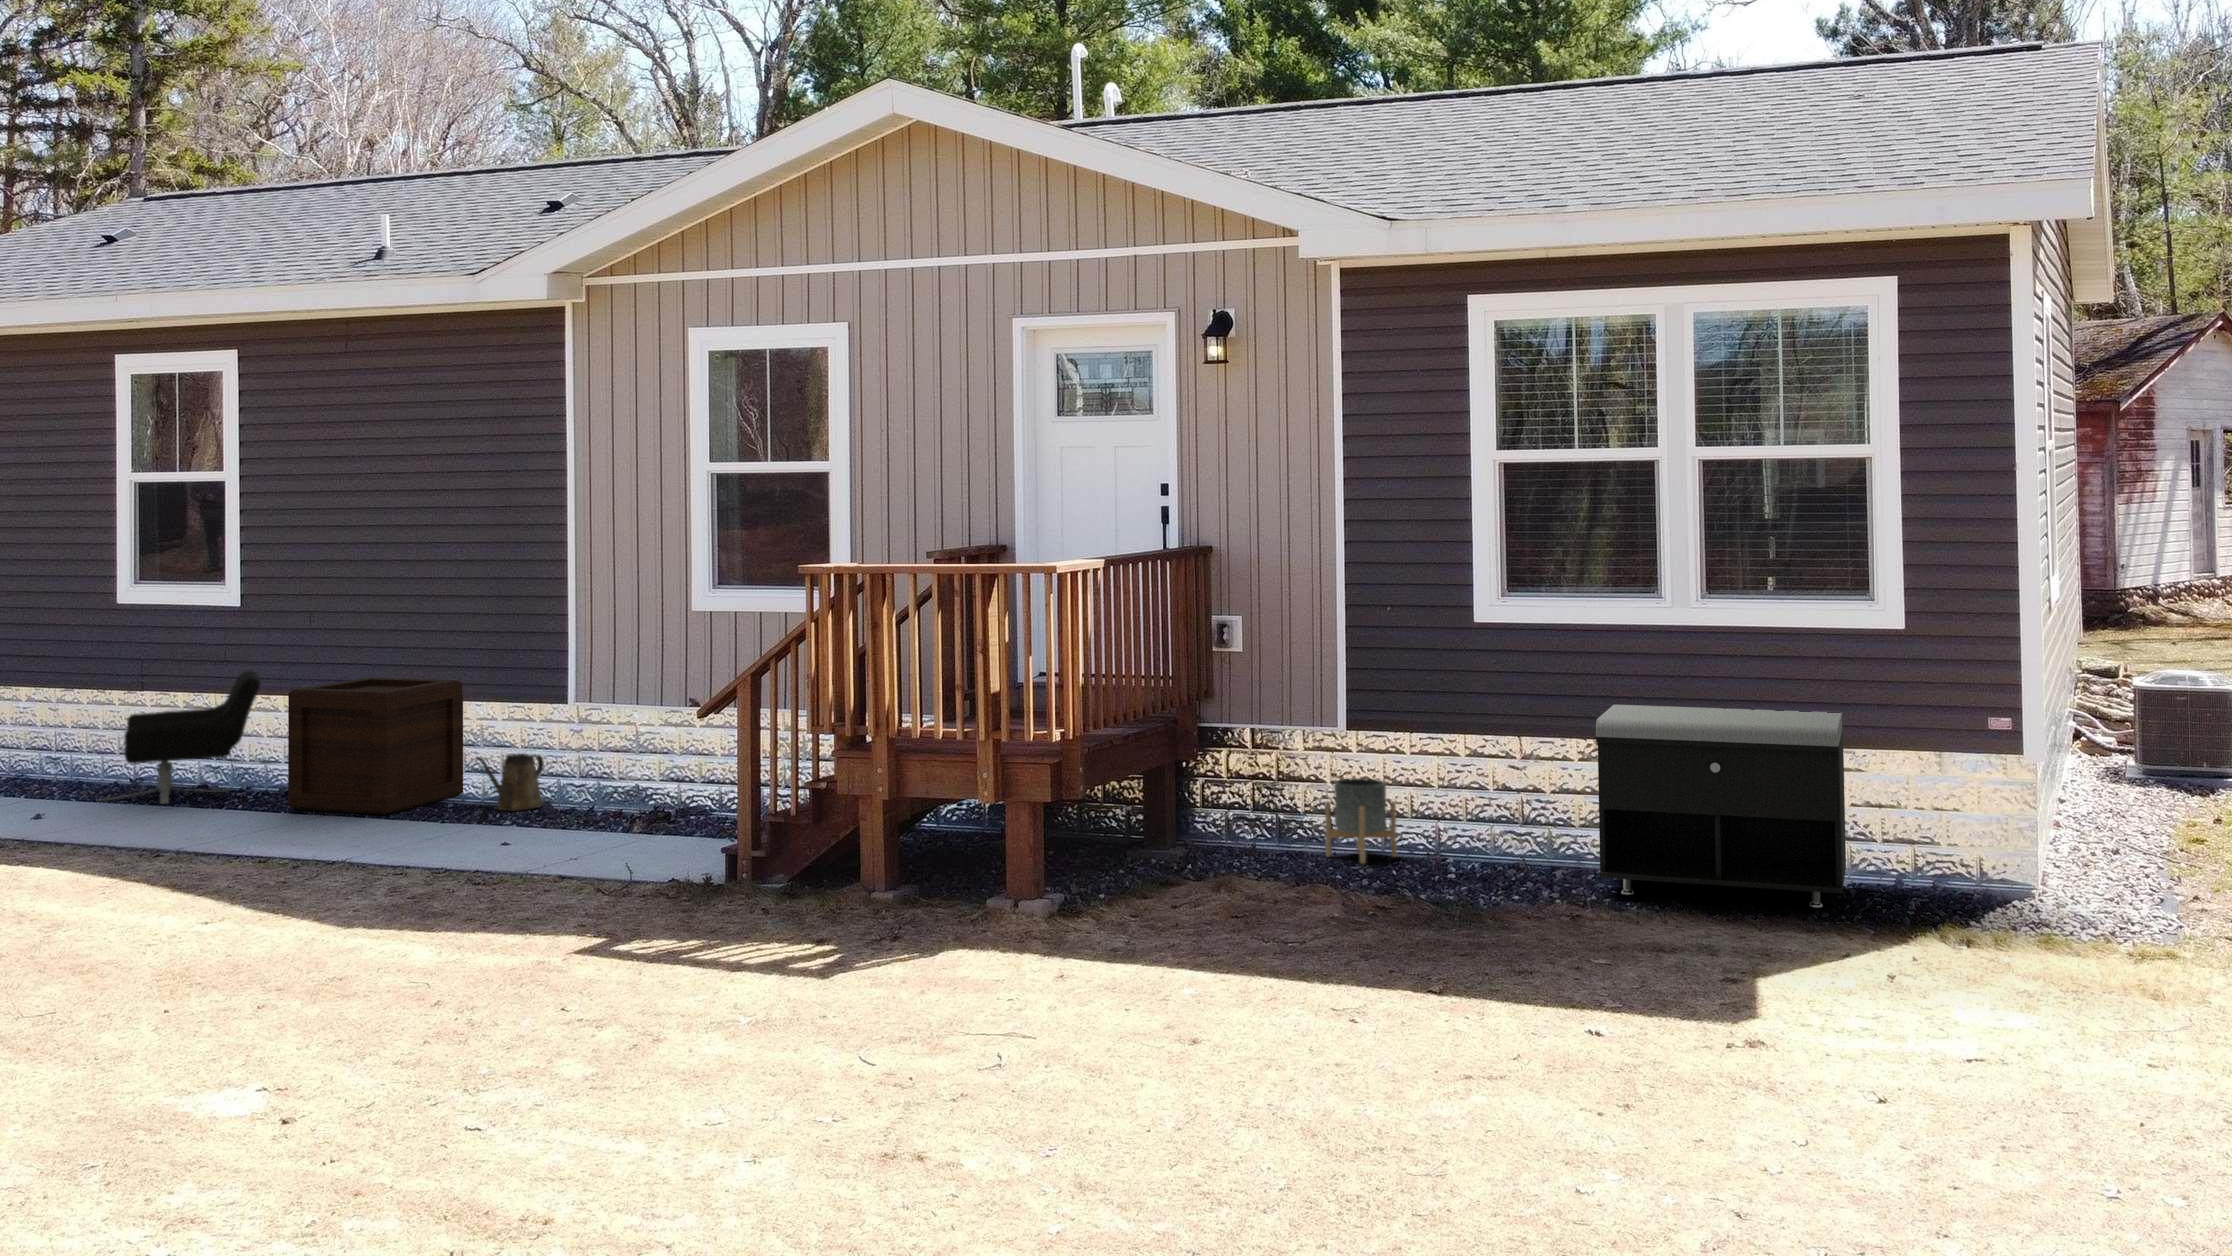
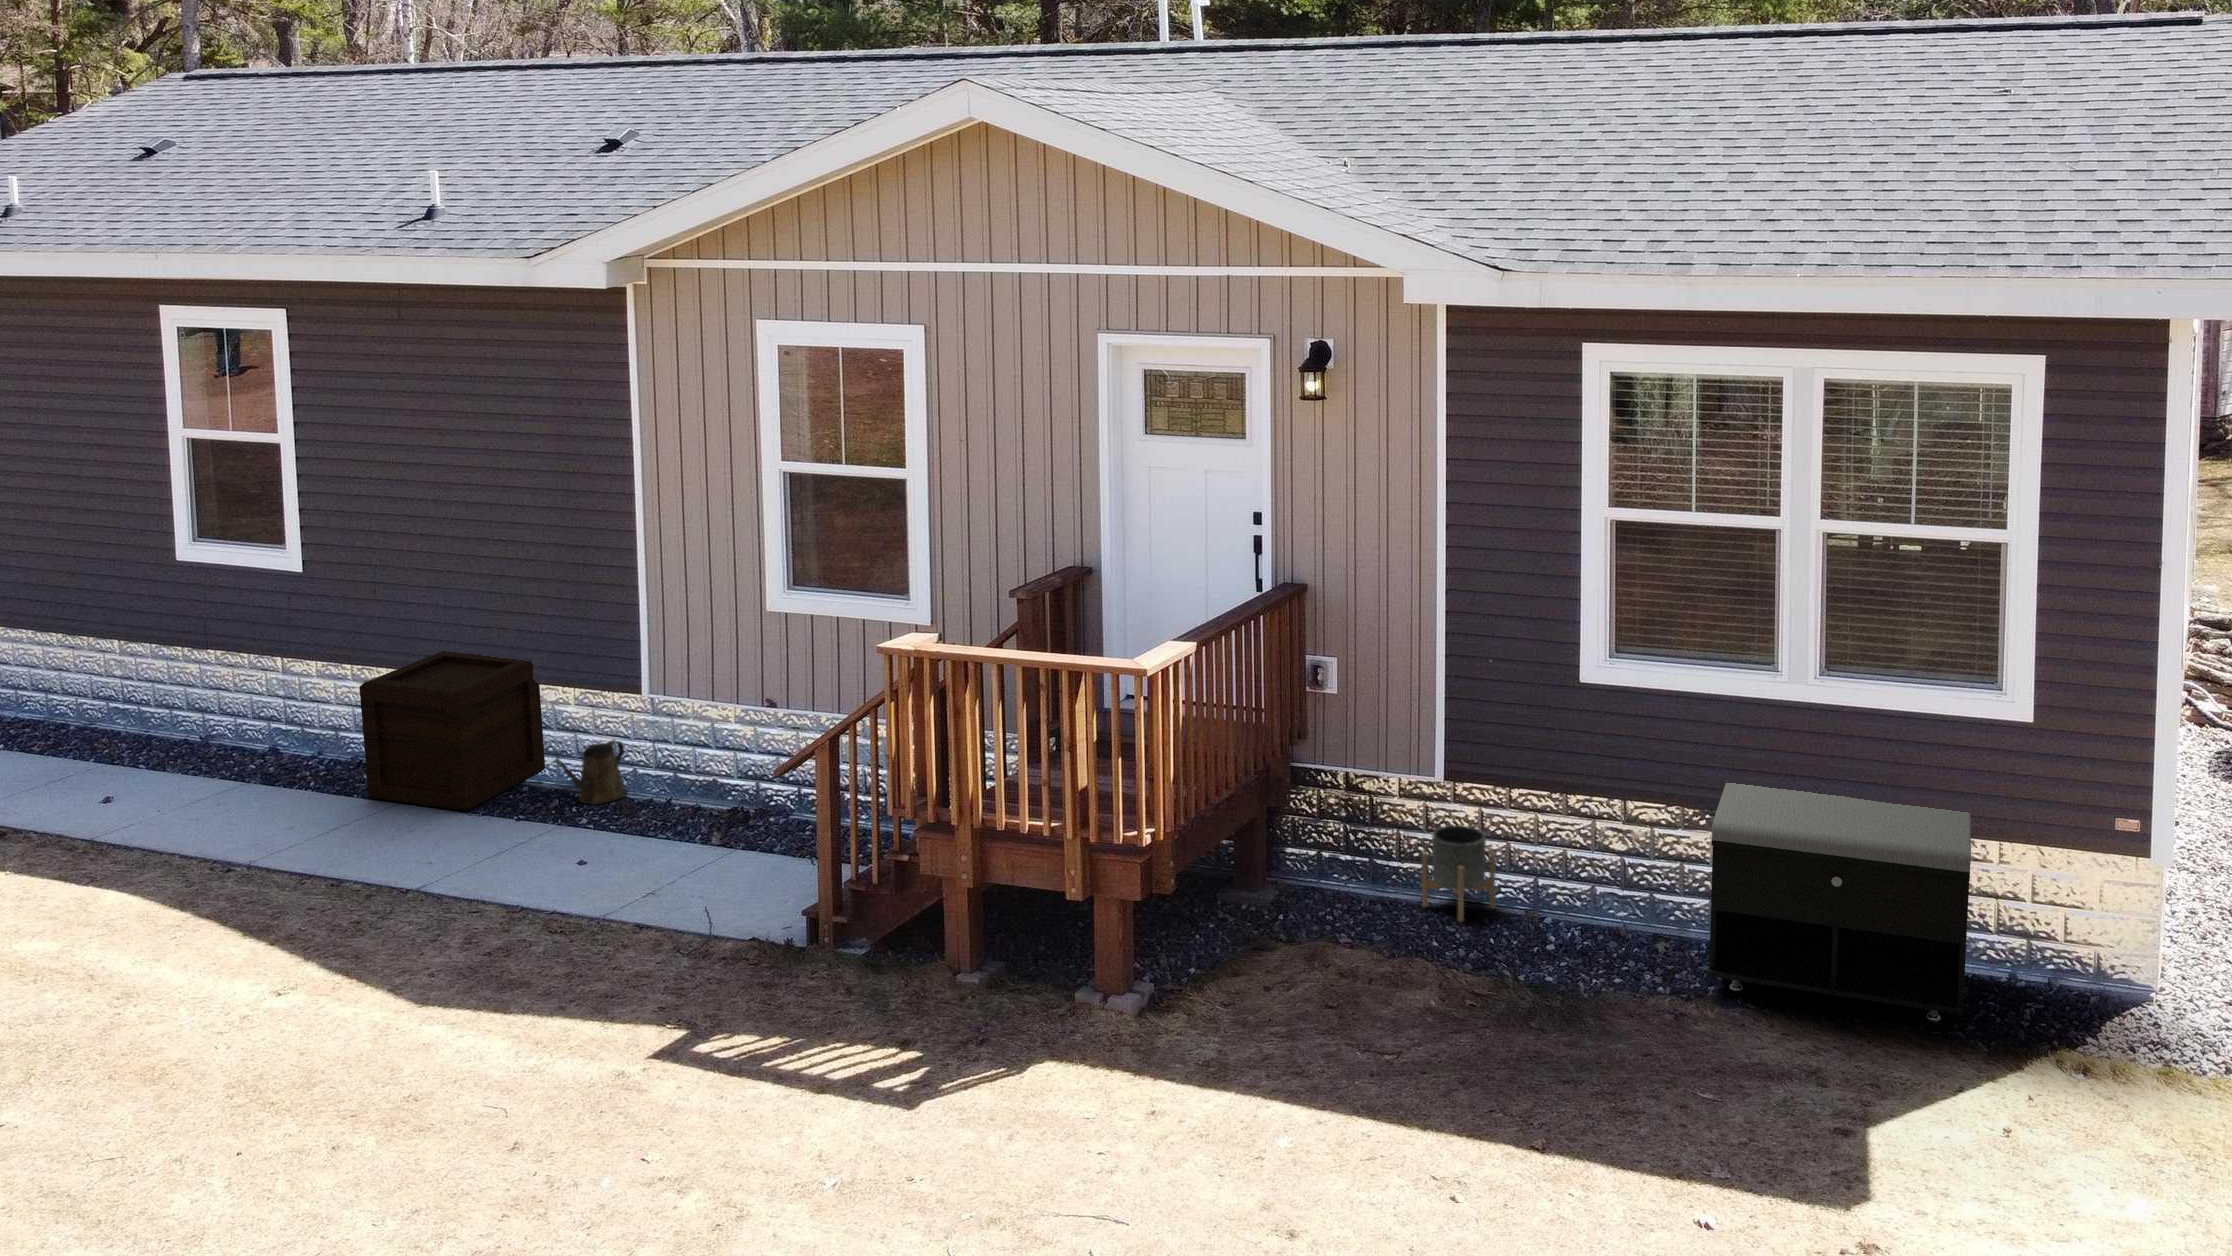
lounge chair: present [113,671,261,804] -> none [178,635,333,787]

